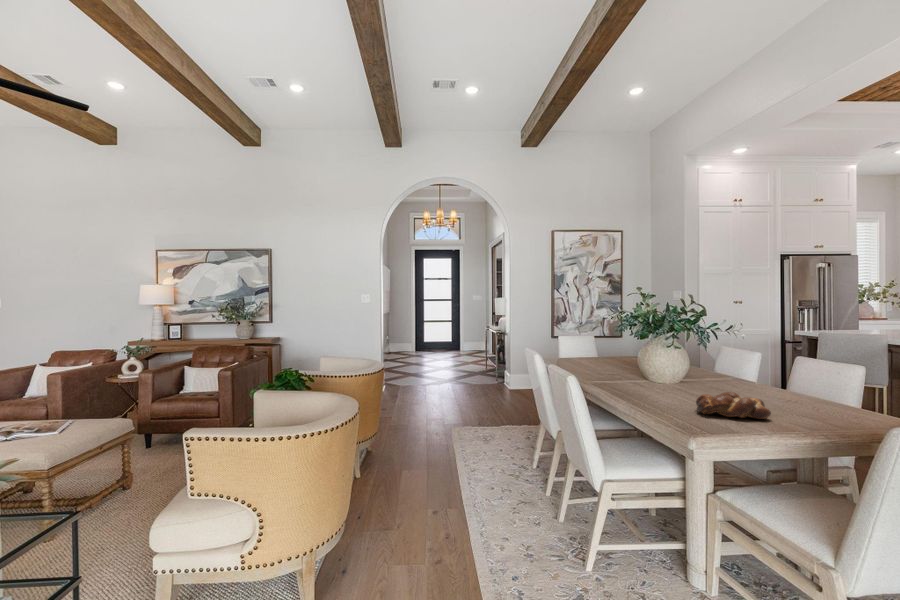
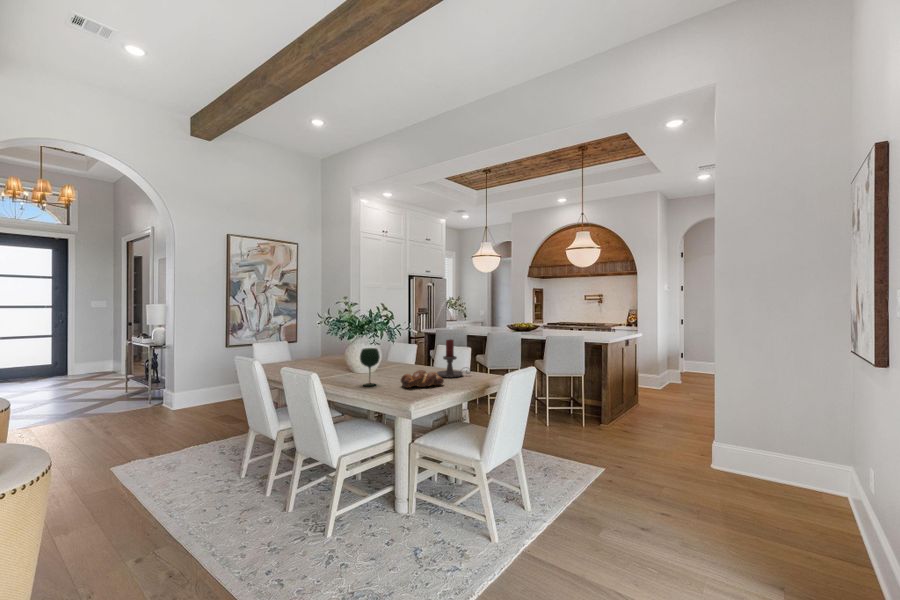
candle holder: none [771,351,841,412] -> present [437,339,469,378]
wine glass: none [641,353,668,403] -> present [360,348,380,386]

